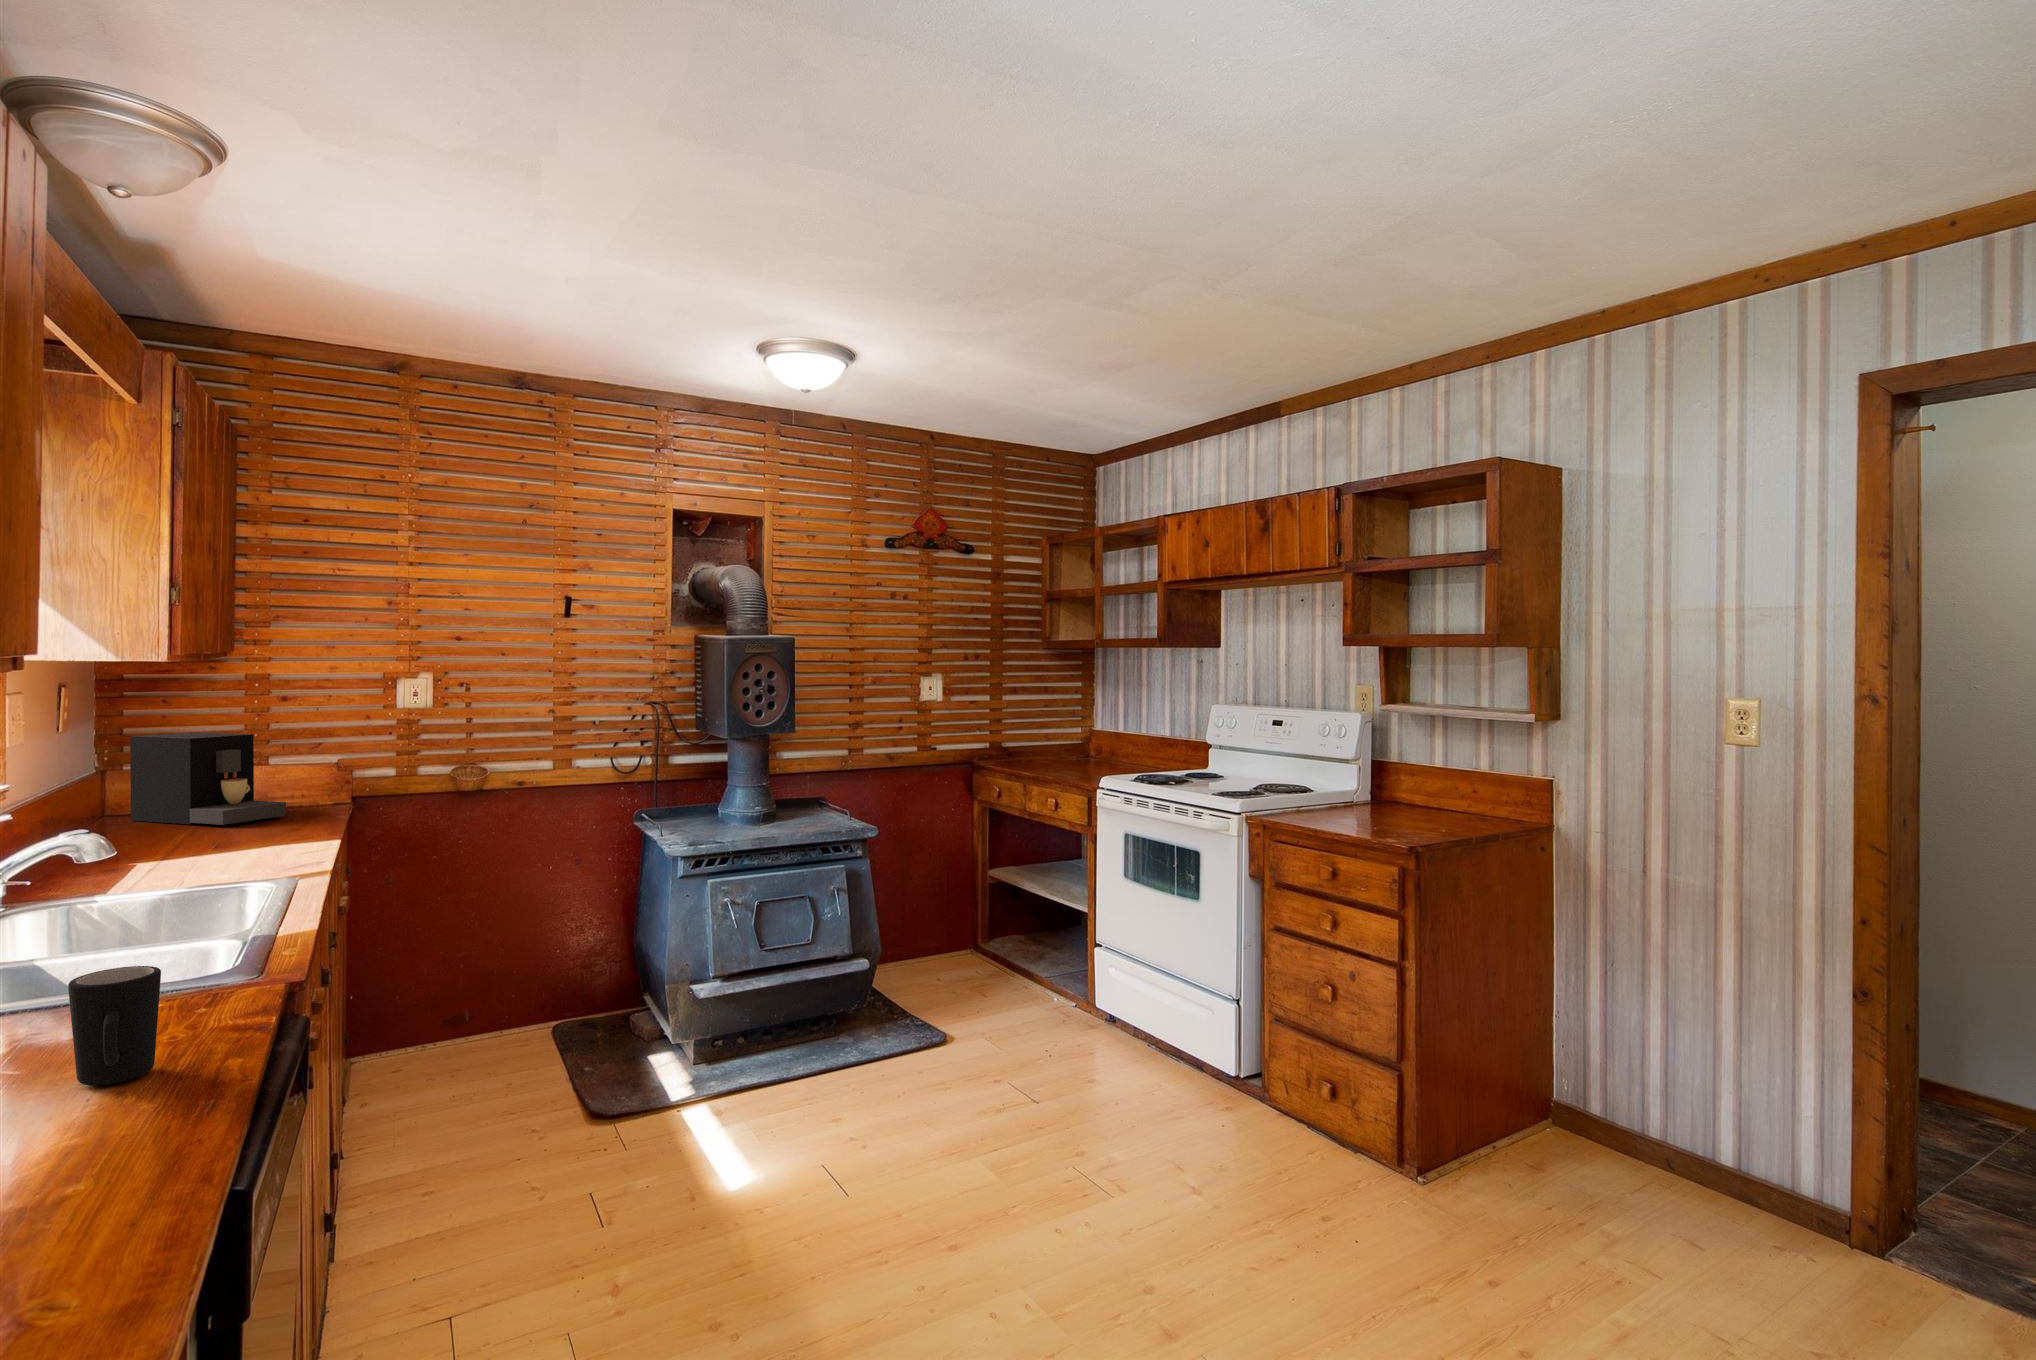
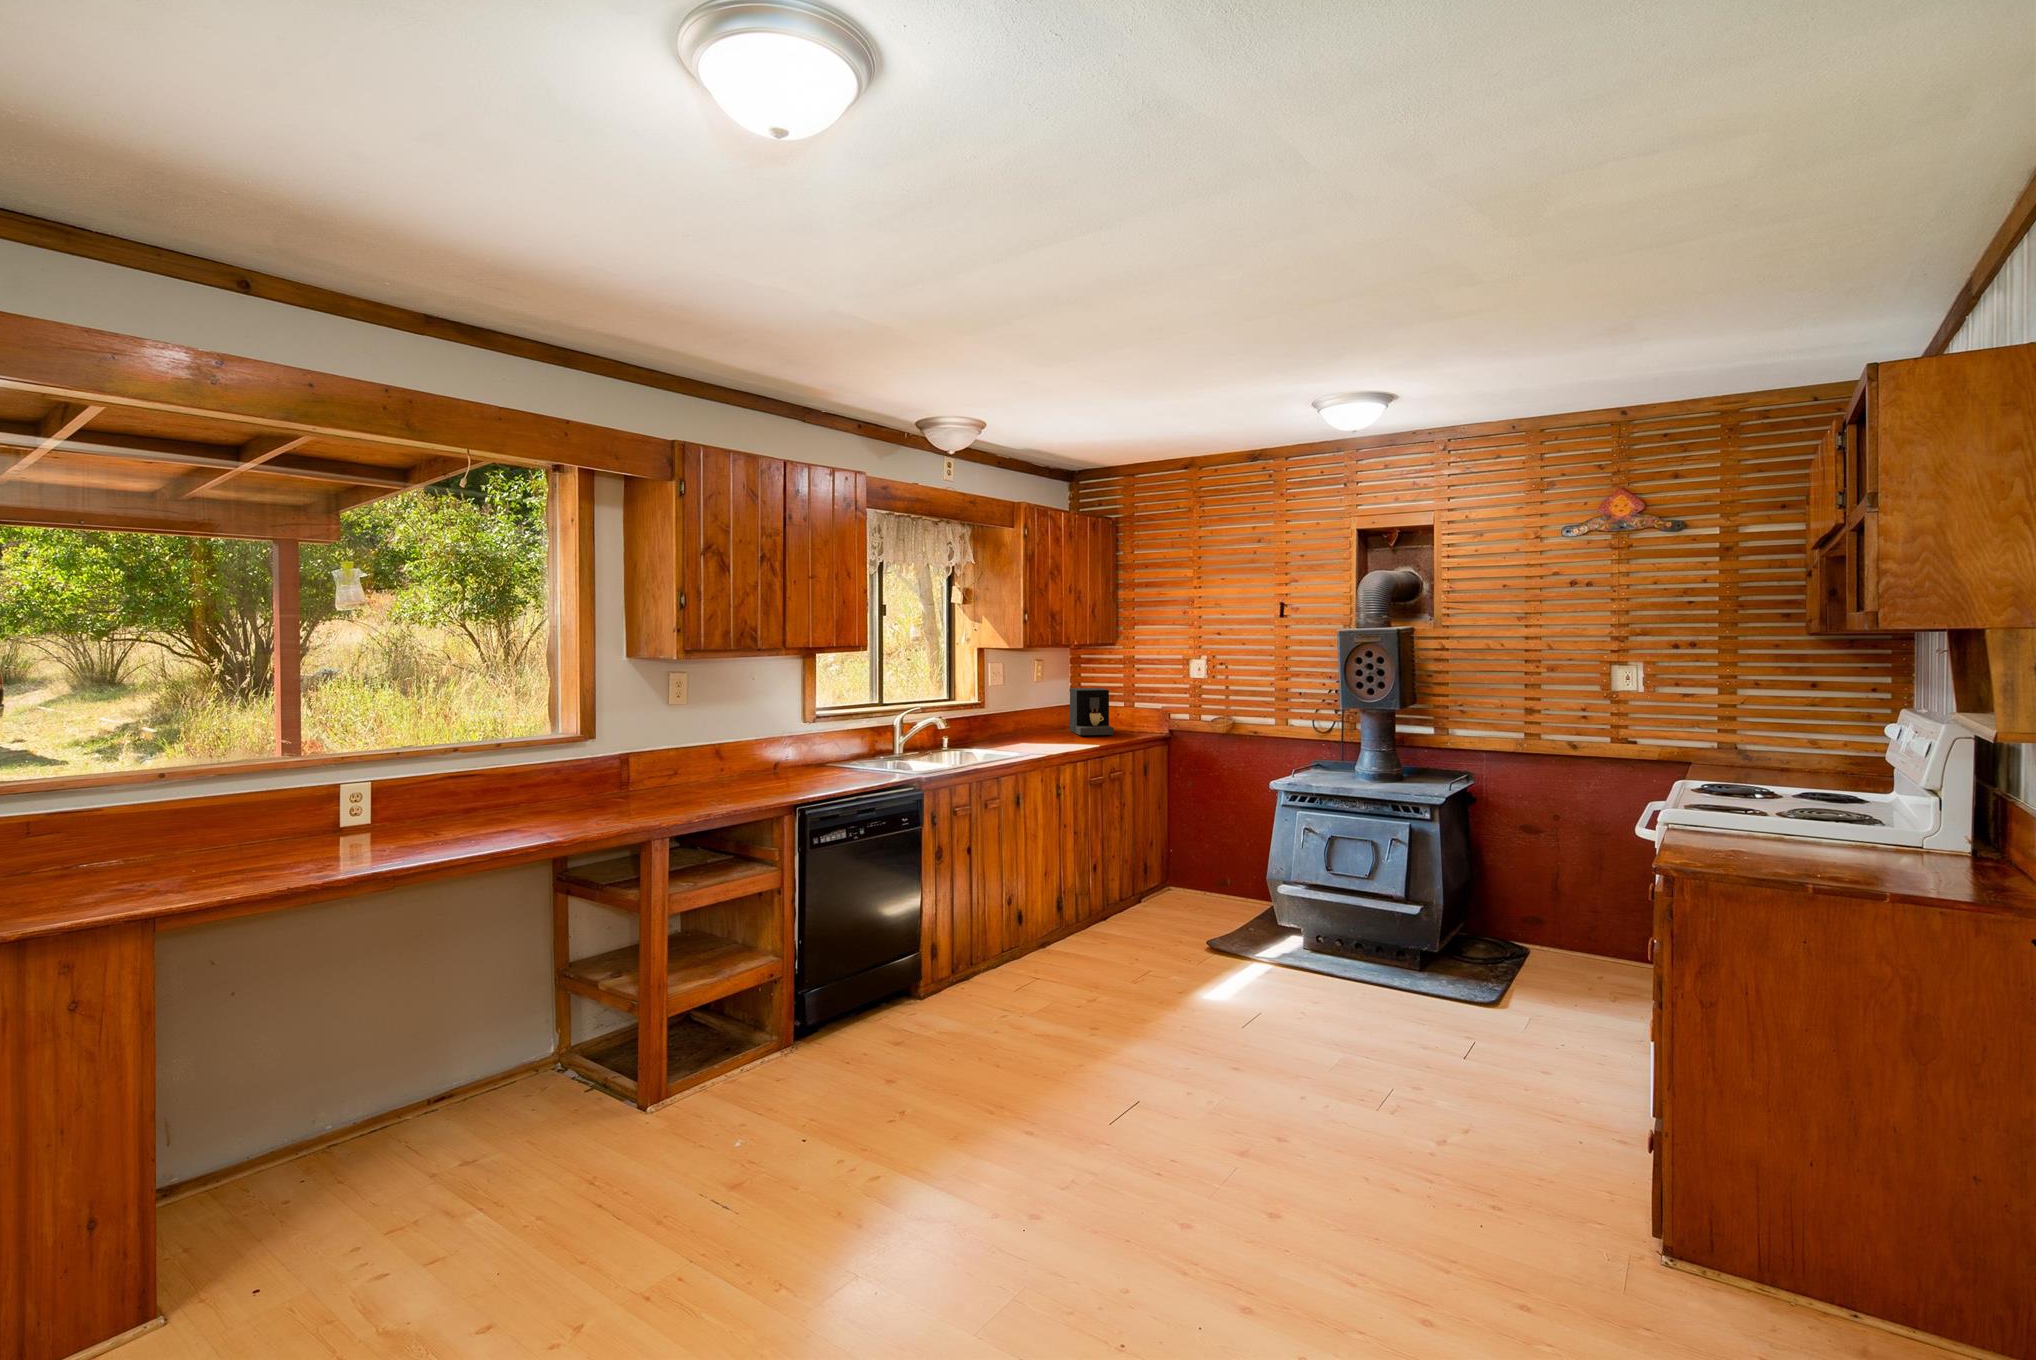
mug: present [68,966,161,1085] -> none [794,756,822,792]

